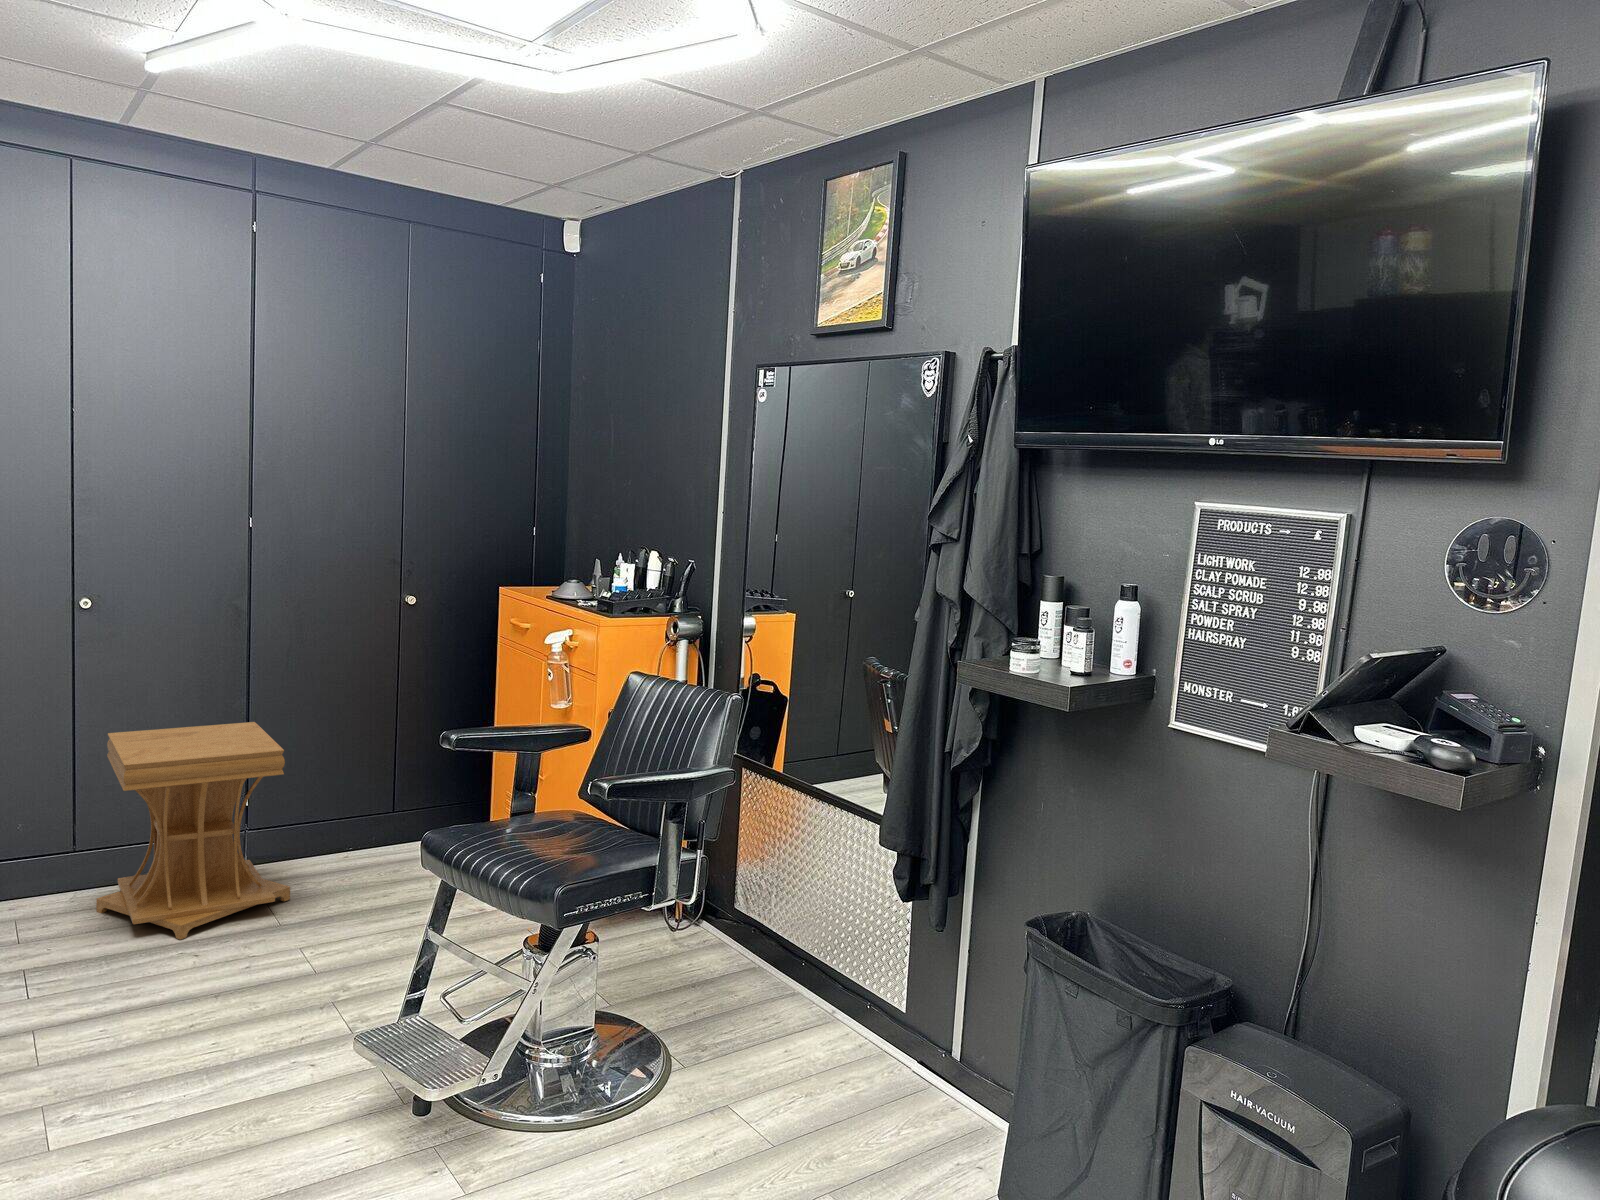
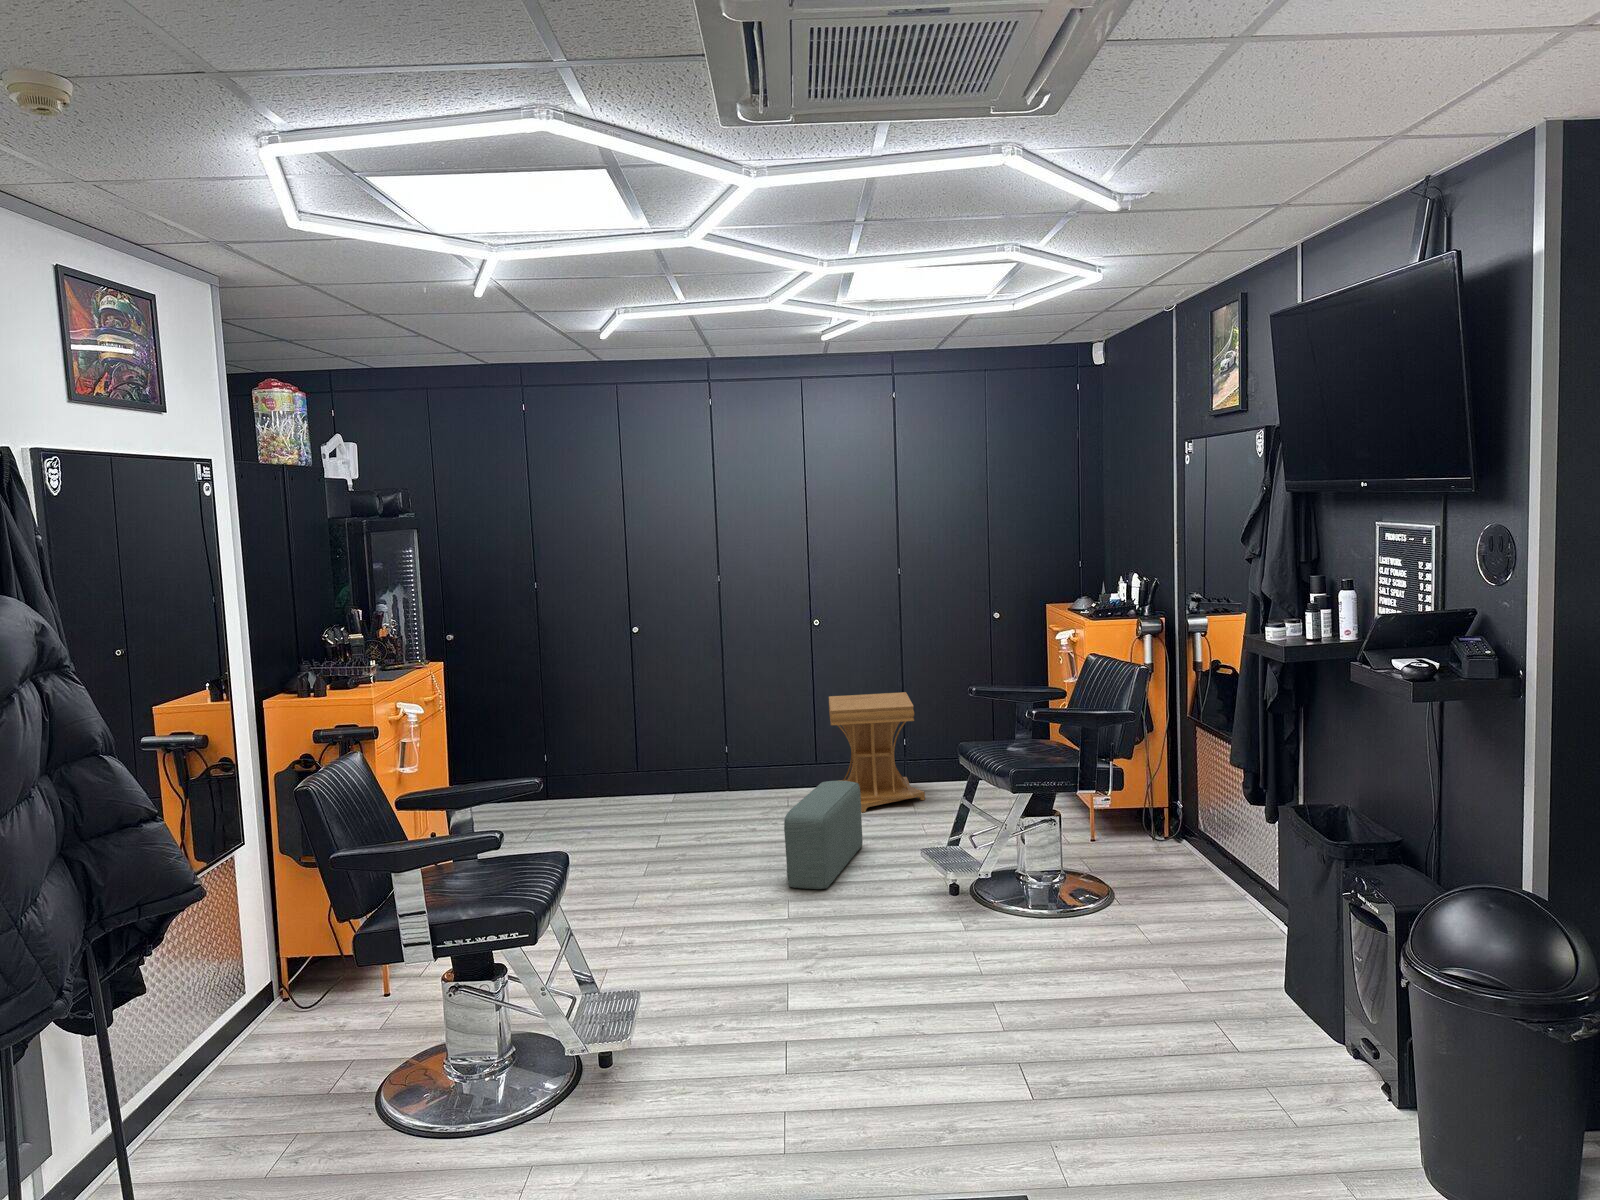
pouf: none [58,906,204,1158] -> present [784,781,863,889]

